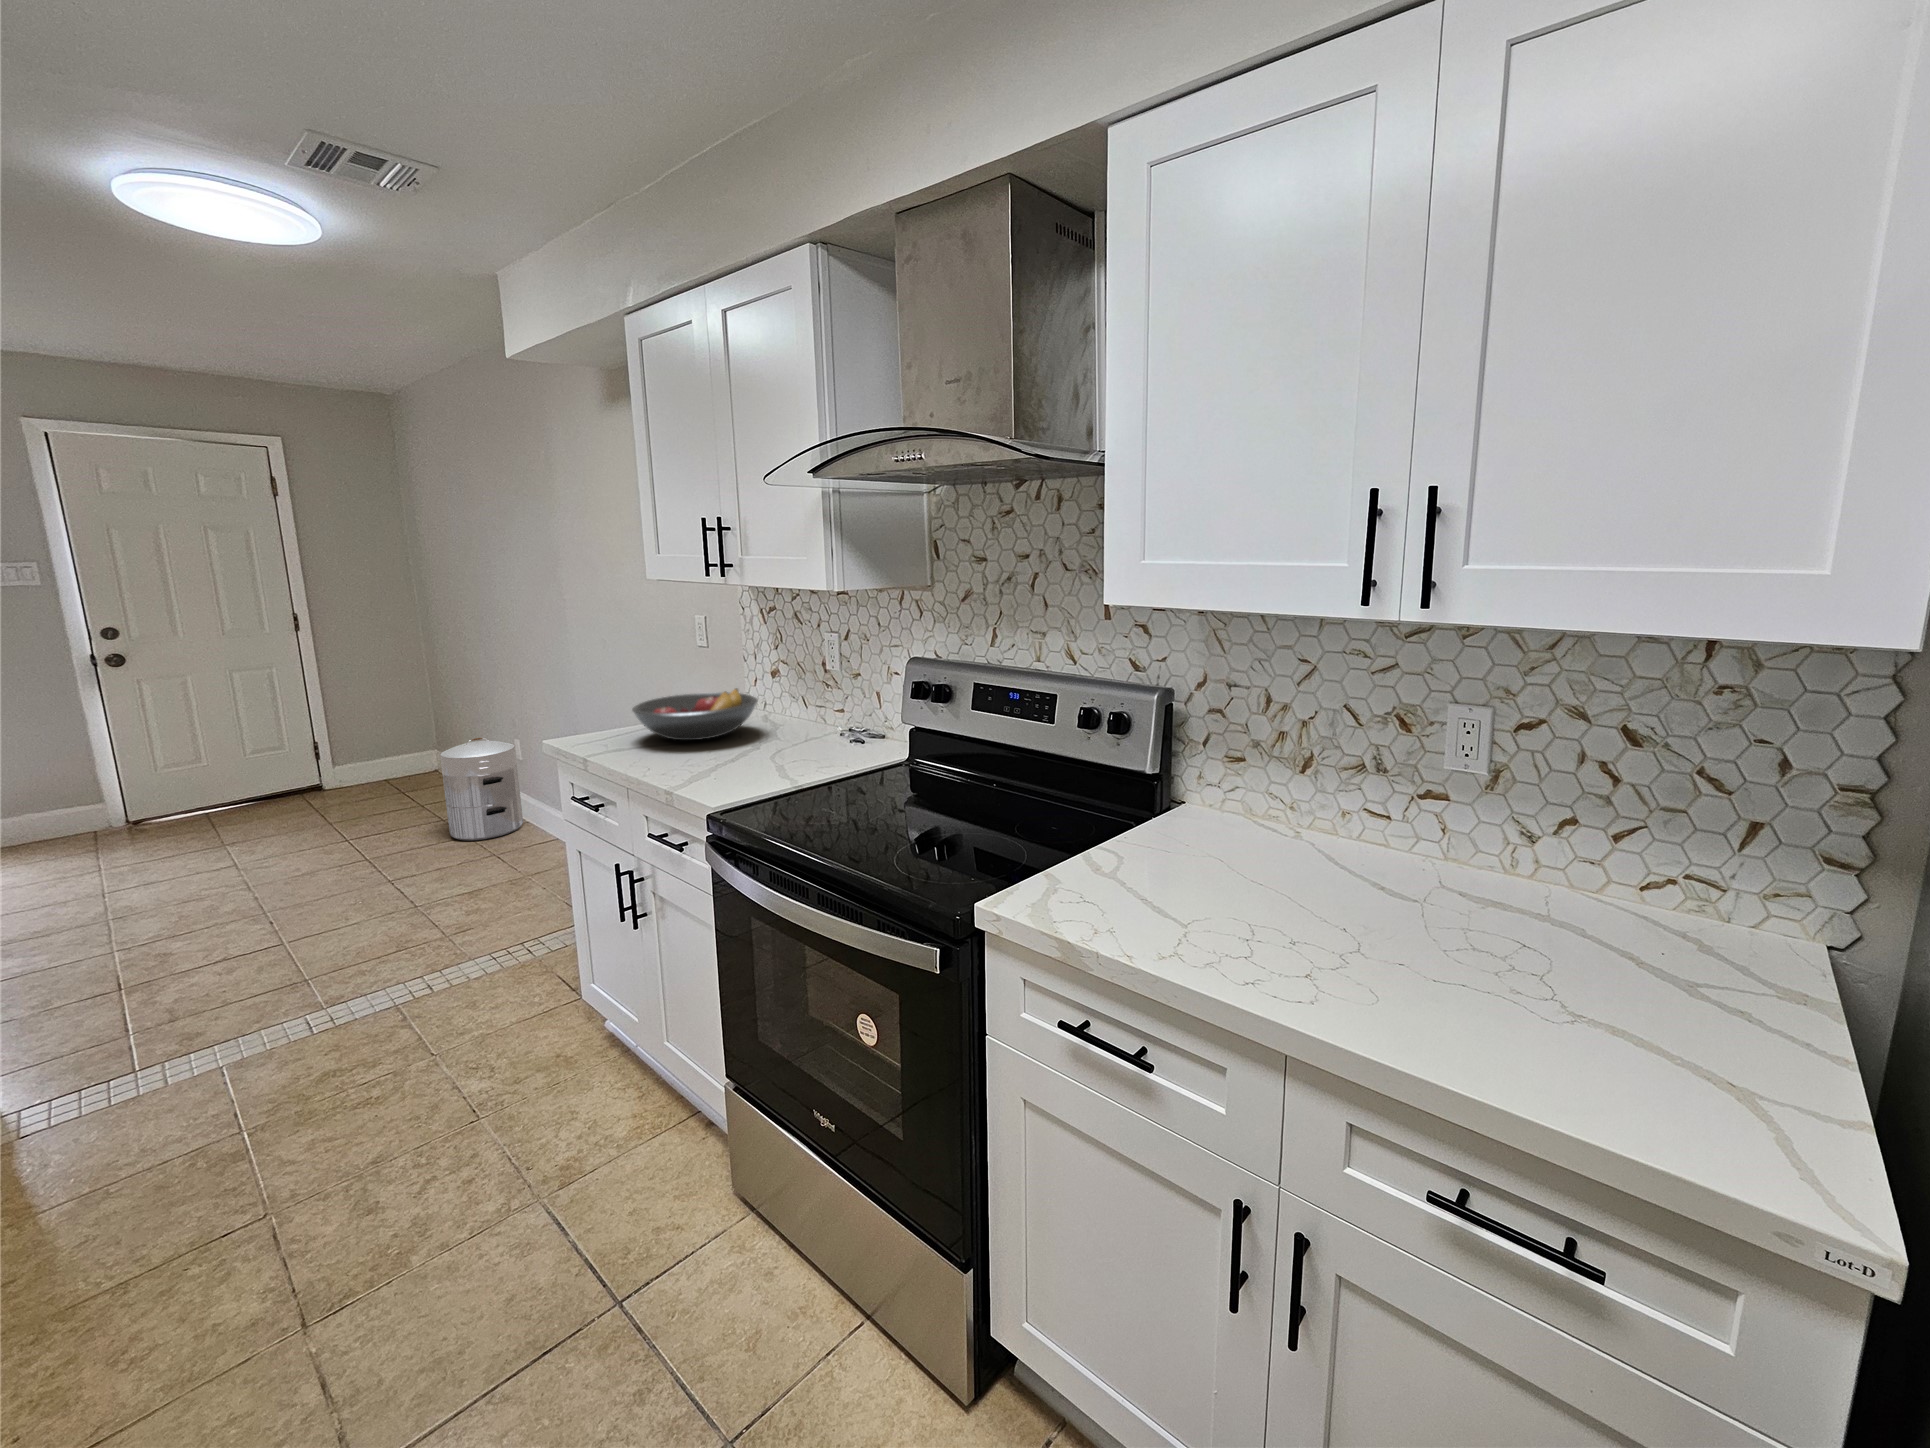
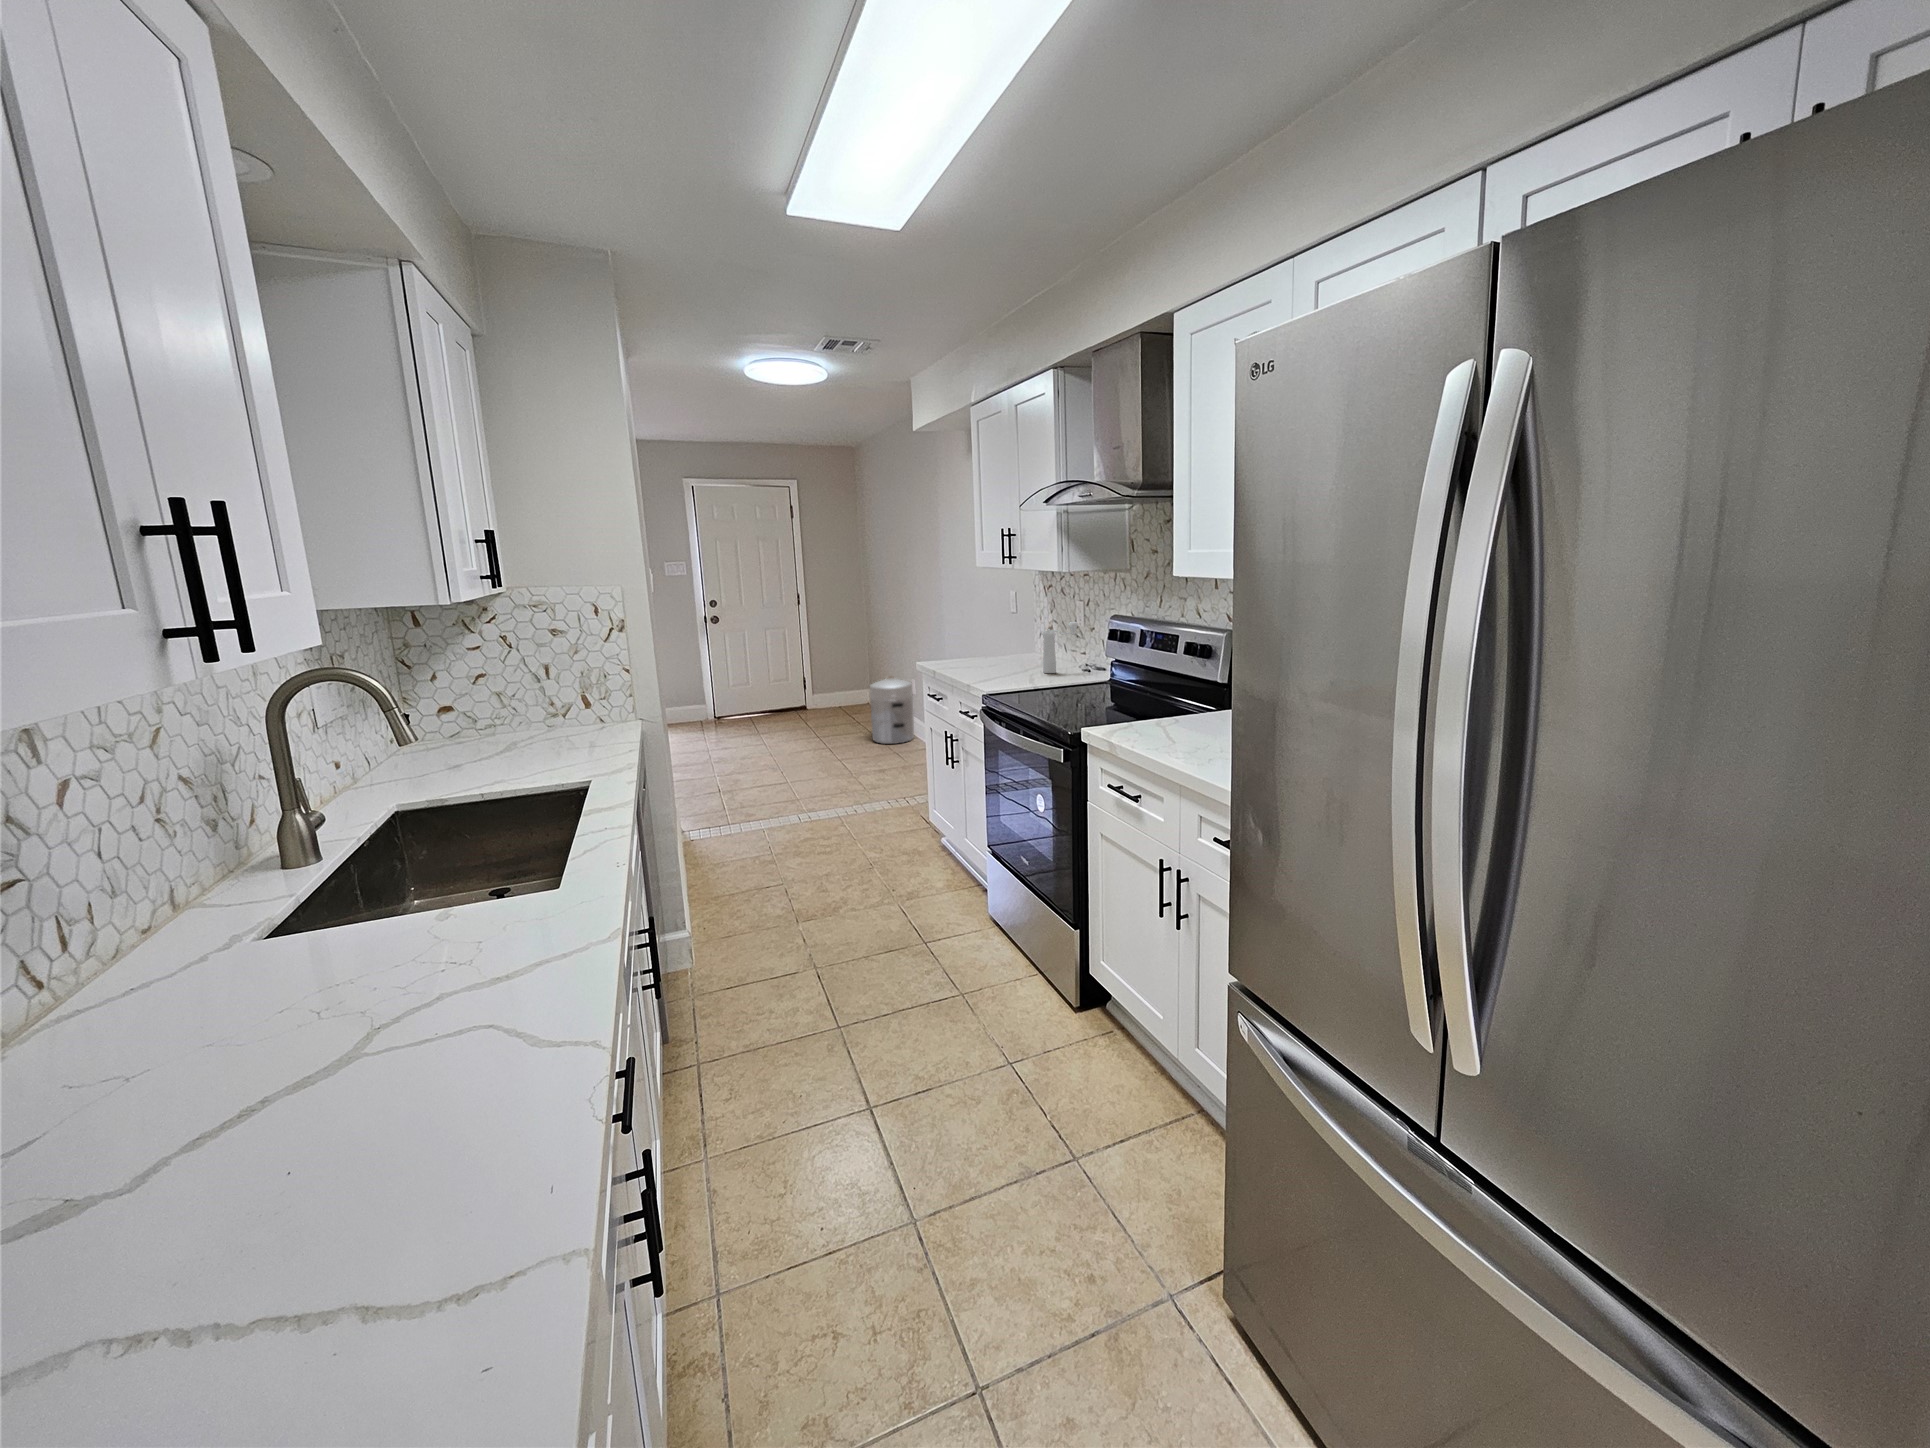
pepper mill: none [781,666,838,750] -> present [1042,622,1078,673]
fruit bowl: present [632,688,758,740] -> none [961,636,1034,665]

